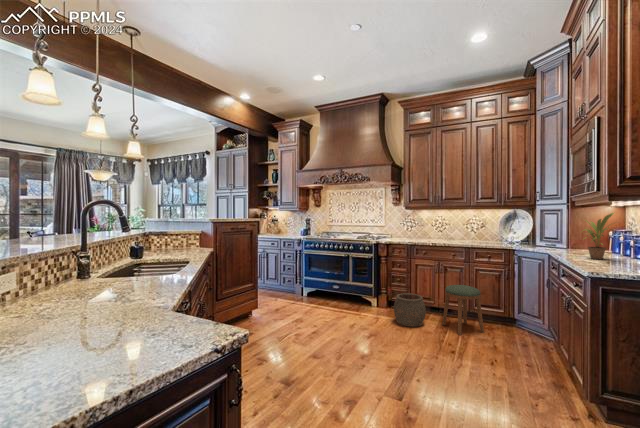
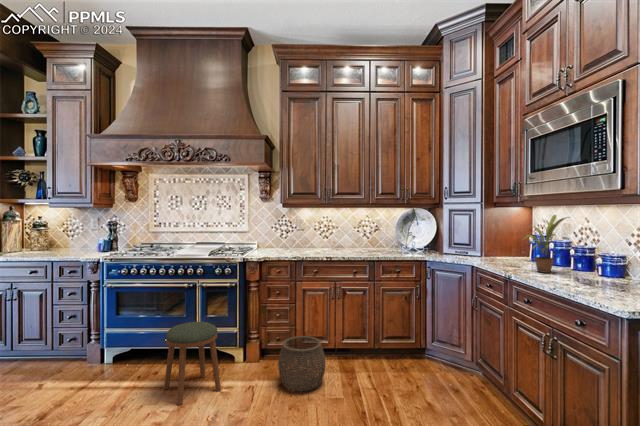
stool: present [442,285,484,335] -> present [164,322,221,405]

